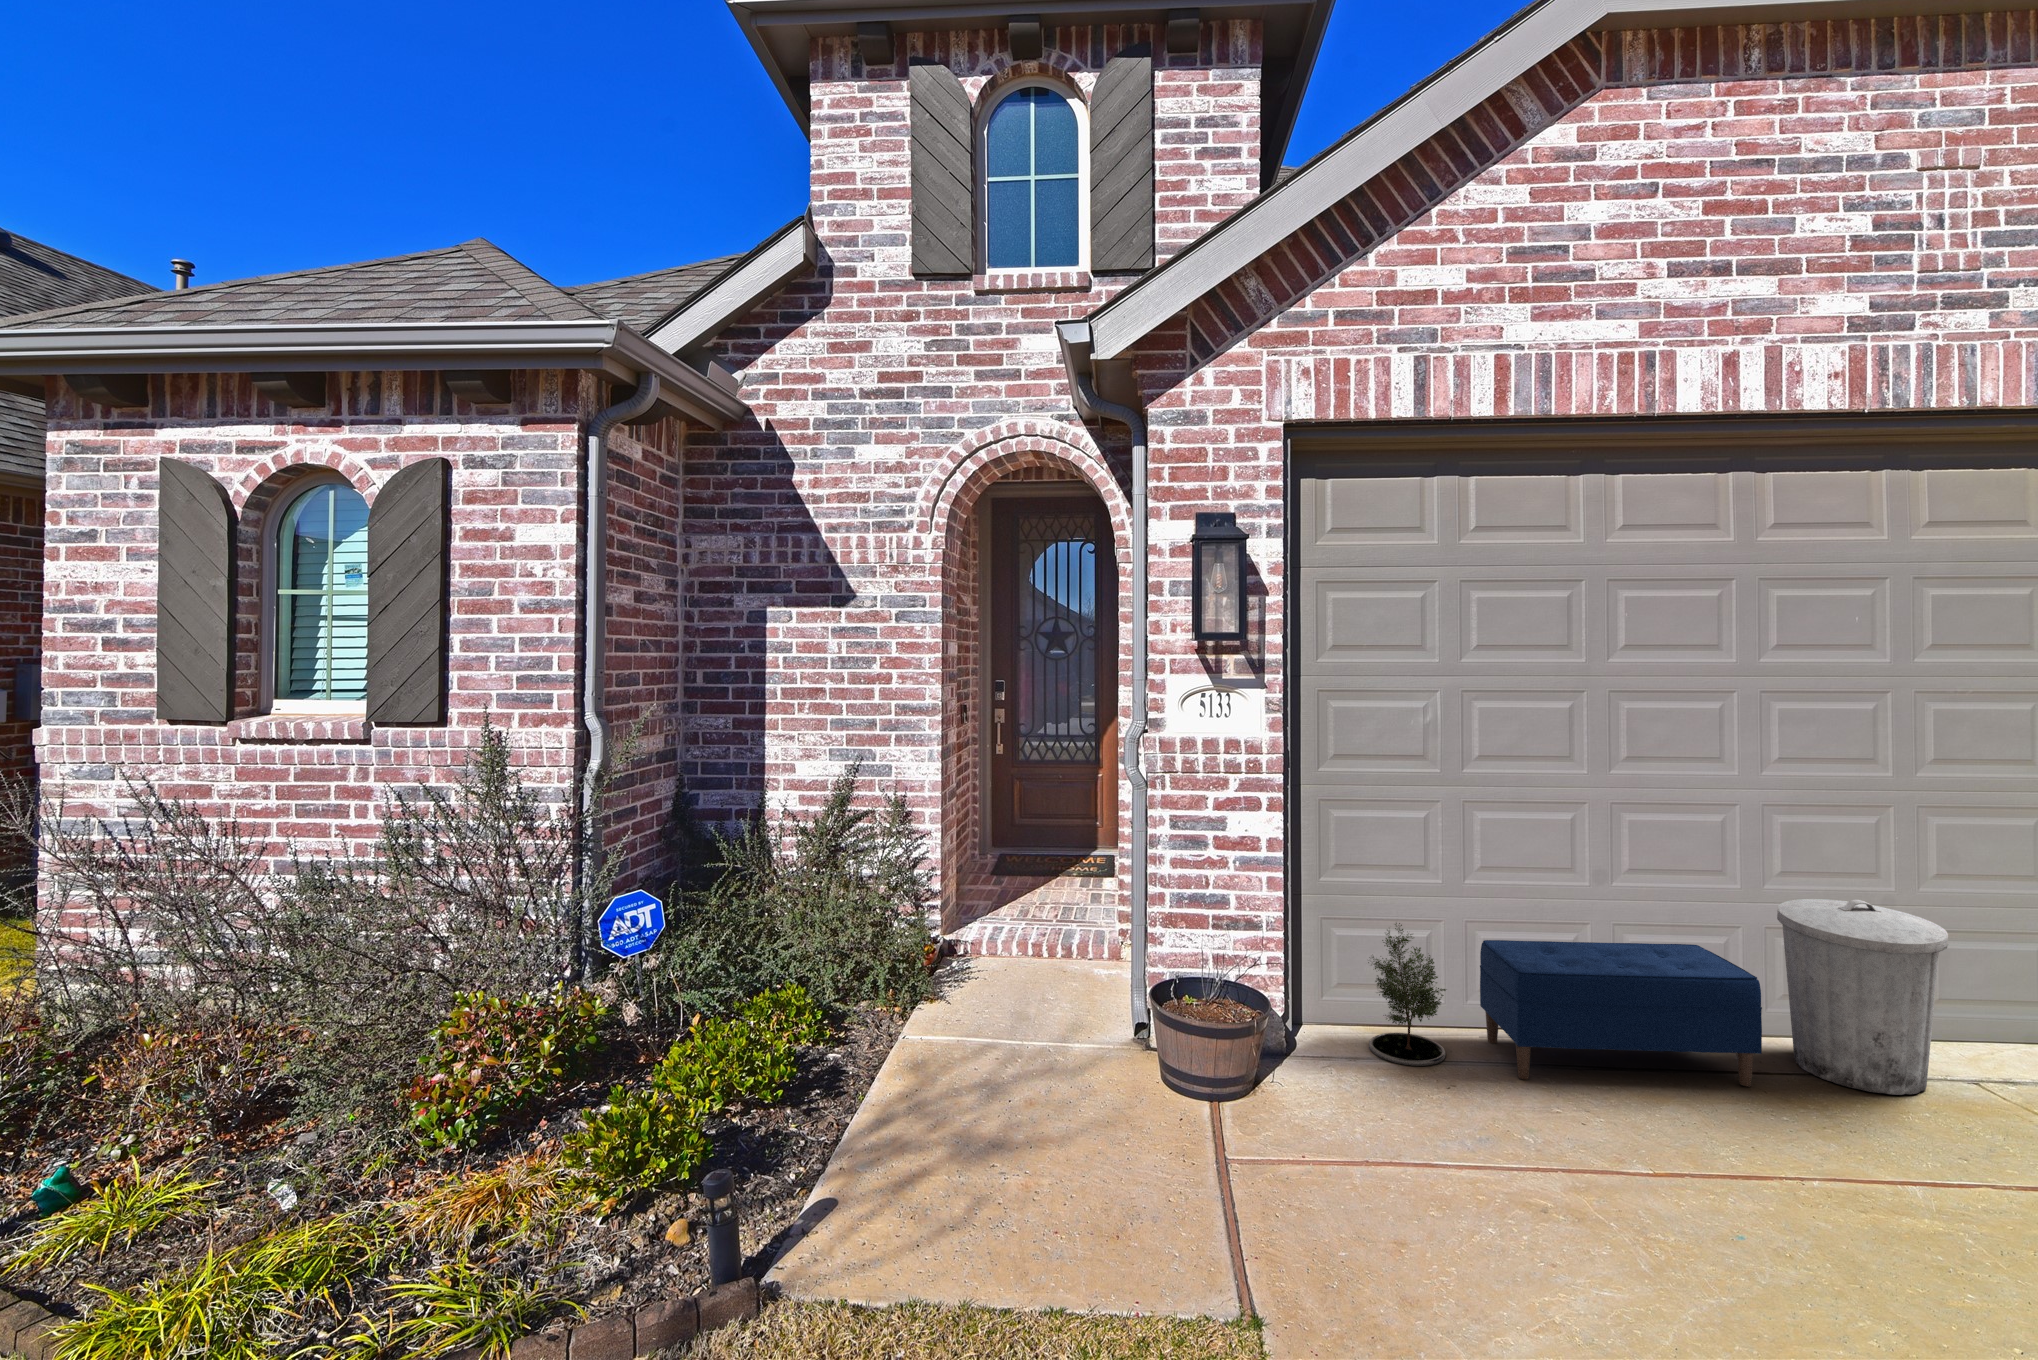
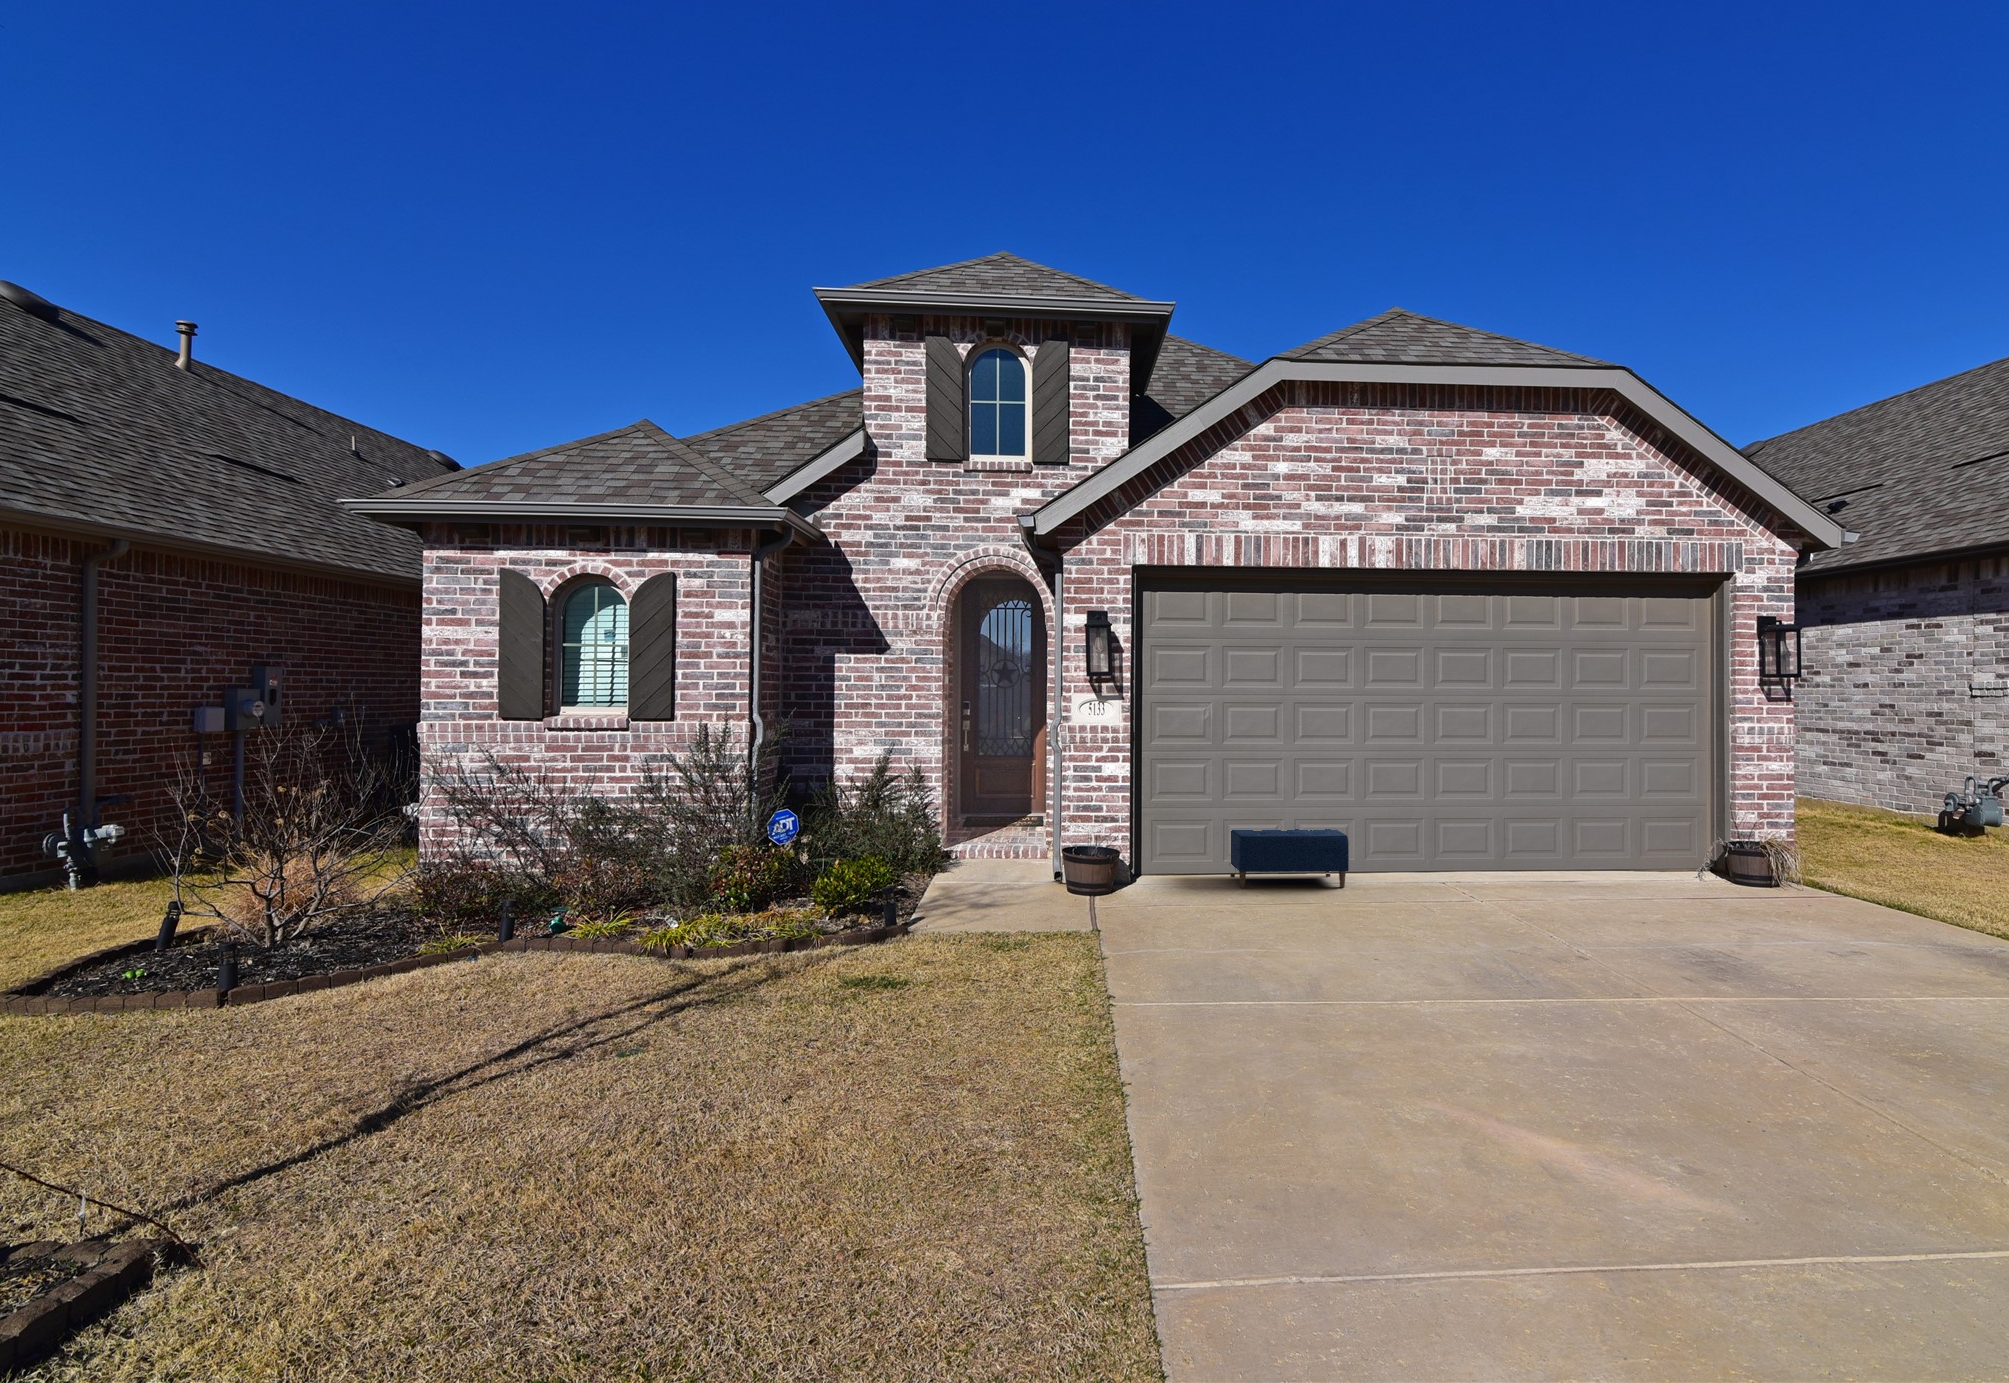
trash can: present [1777,899,1948,1095] -> none [1364,801,1431,888]
potted tree: present [1368,923,1446,1066] -> none [1171,816,1210,885]

